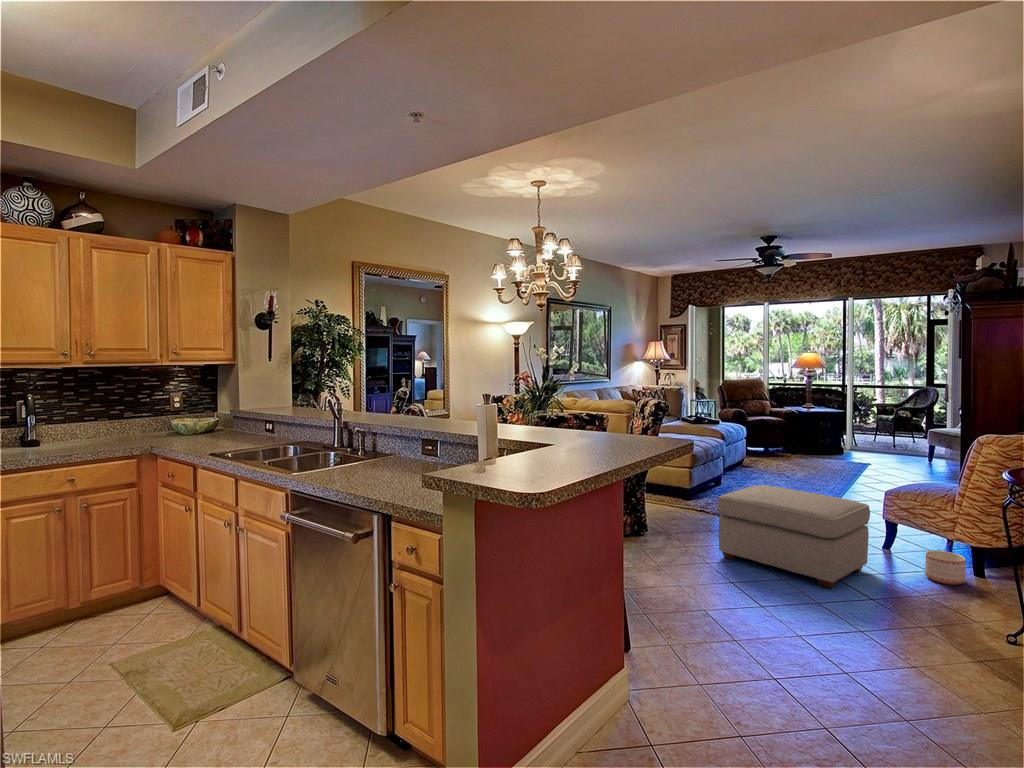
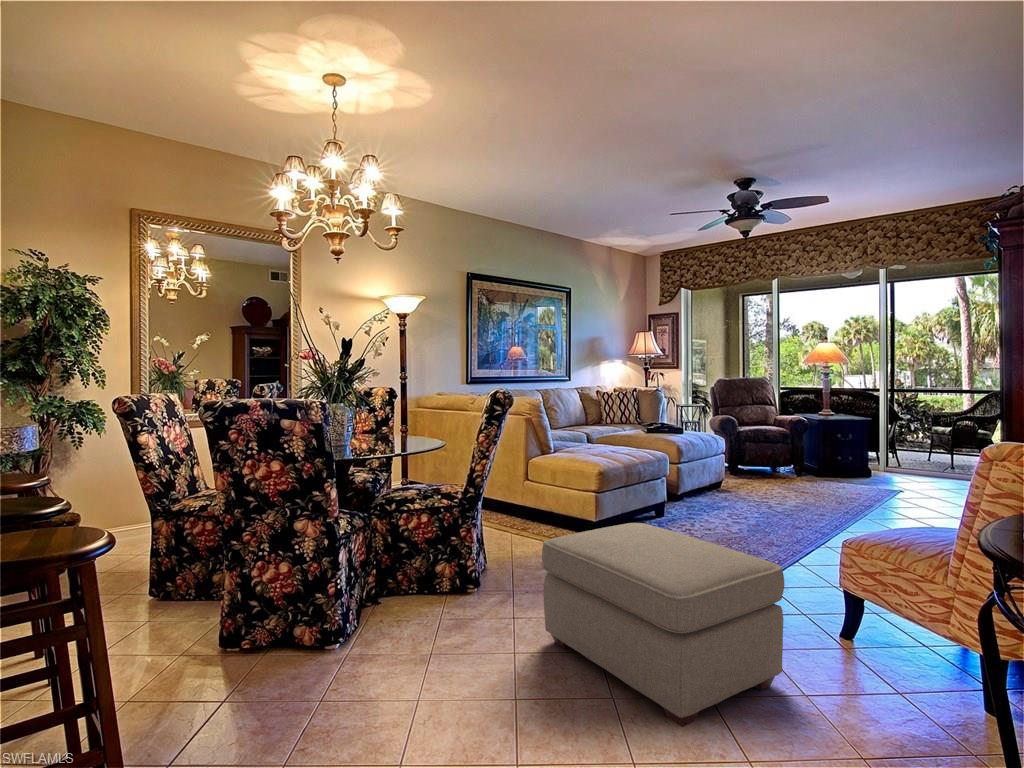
planter: present [925,550,966,585] -> none [887,658,962,734]

